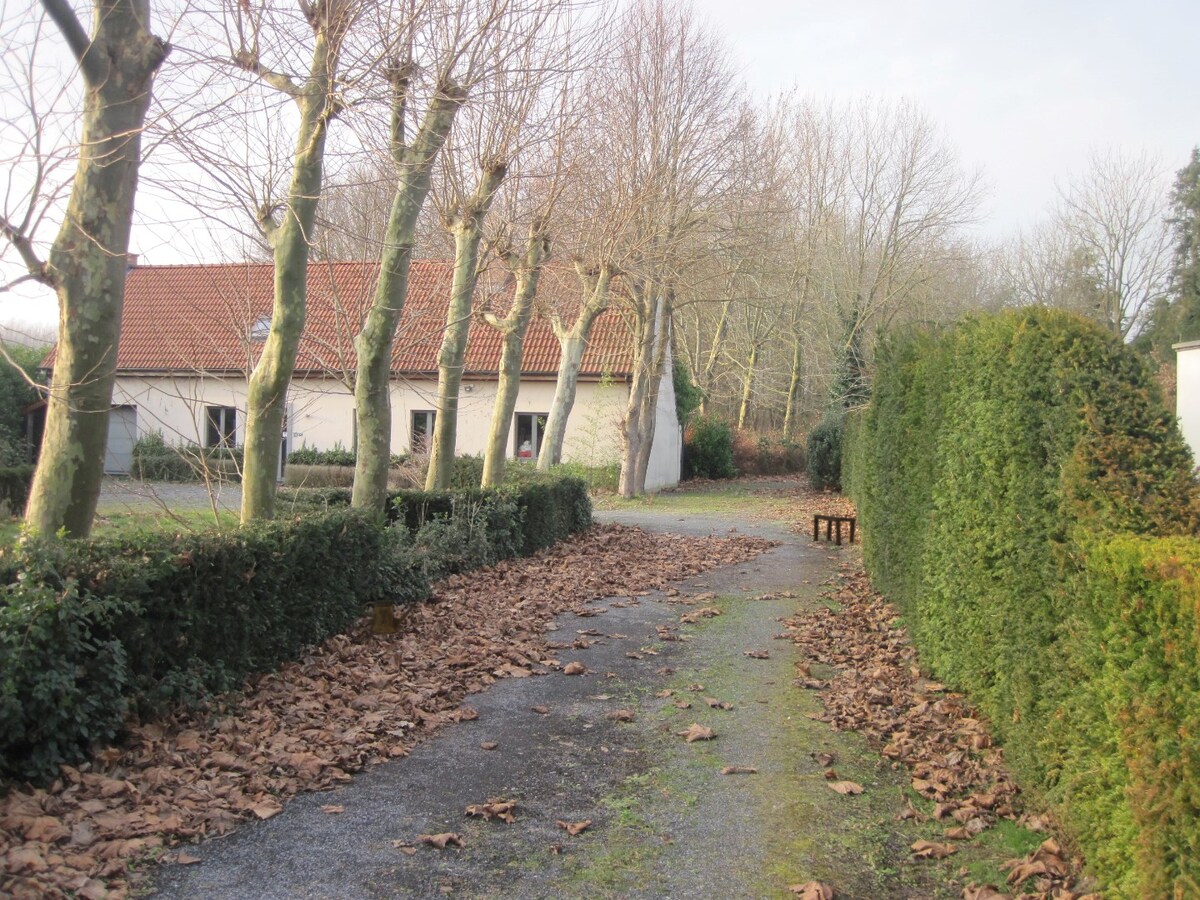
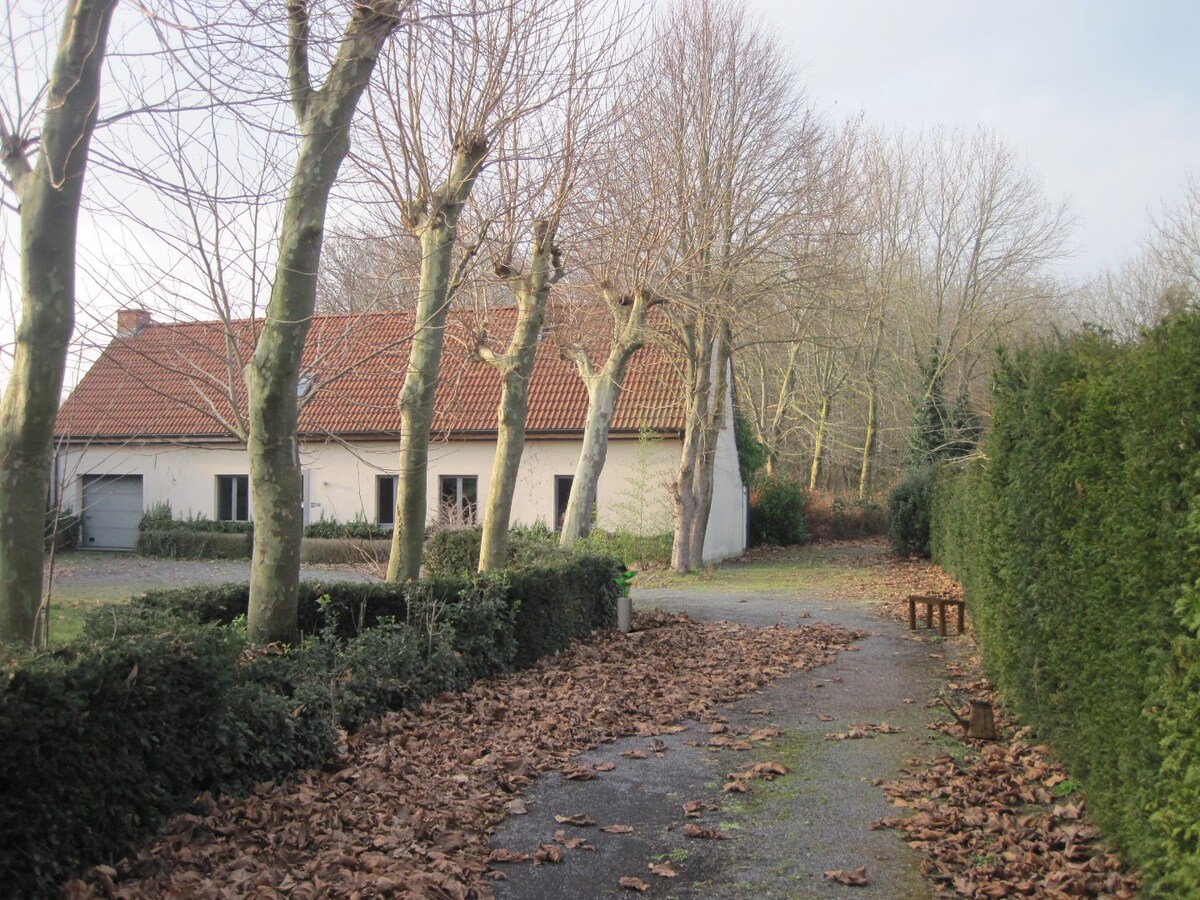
potted plant: none [581,480,607,539] -> present [612,557,639,633]
watering can: present [363,598,422,634] -> present [937,695,1005,739]

